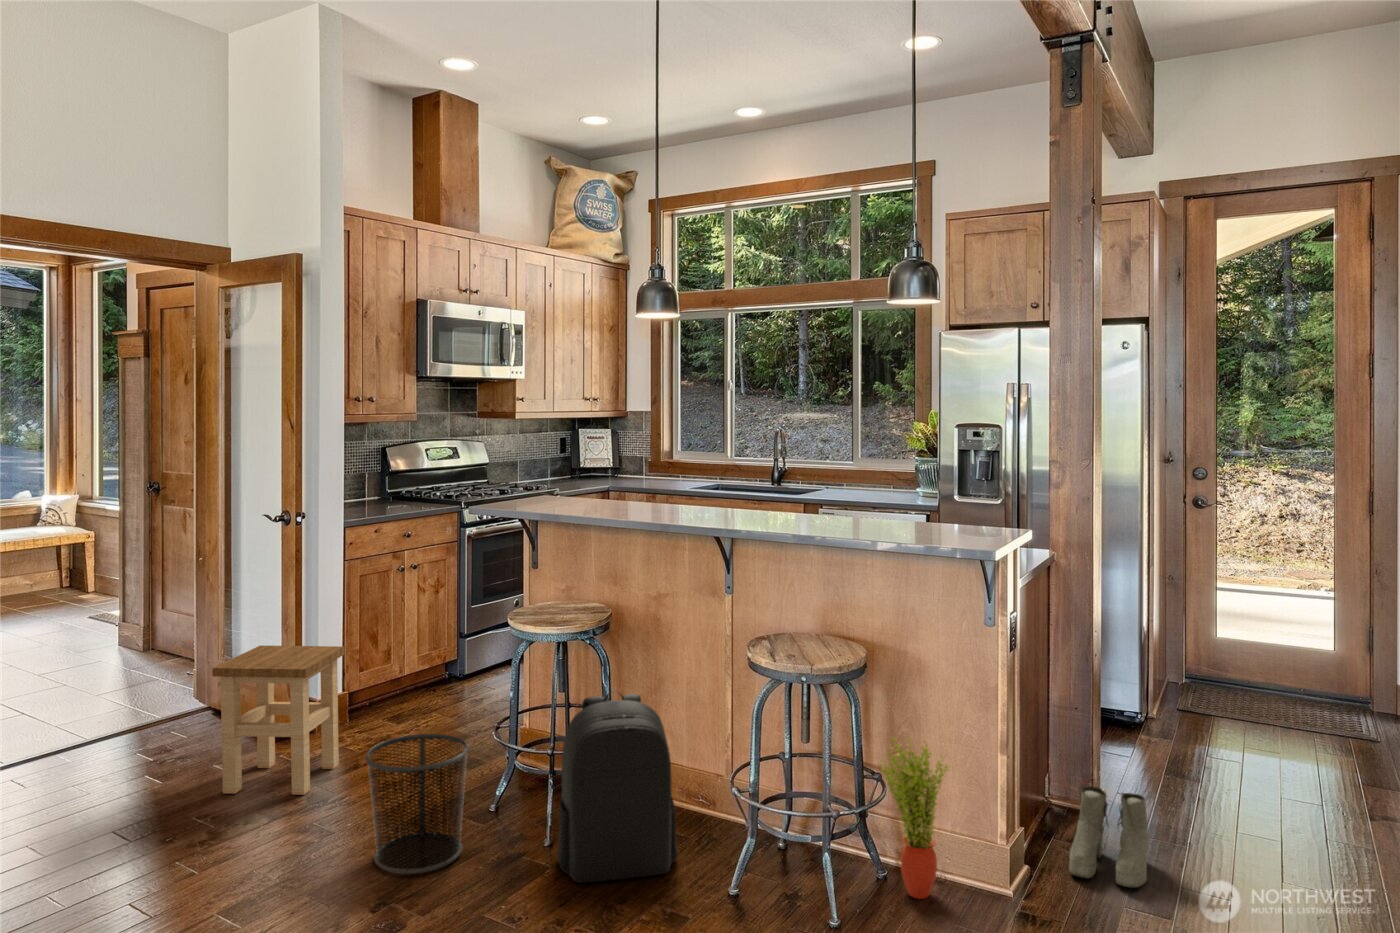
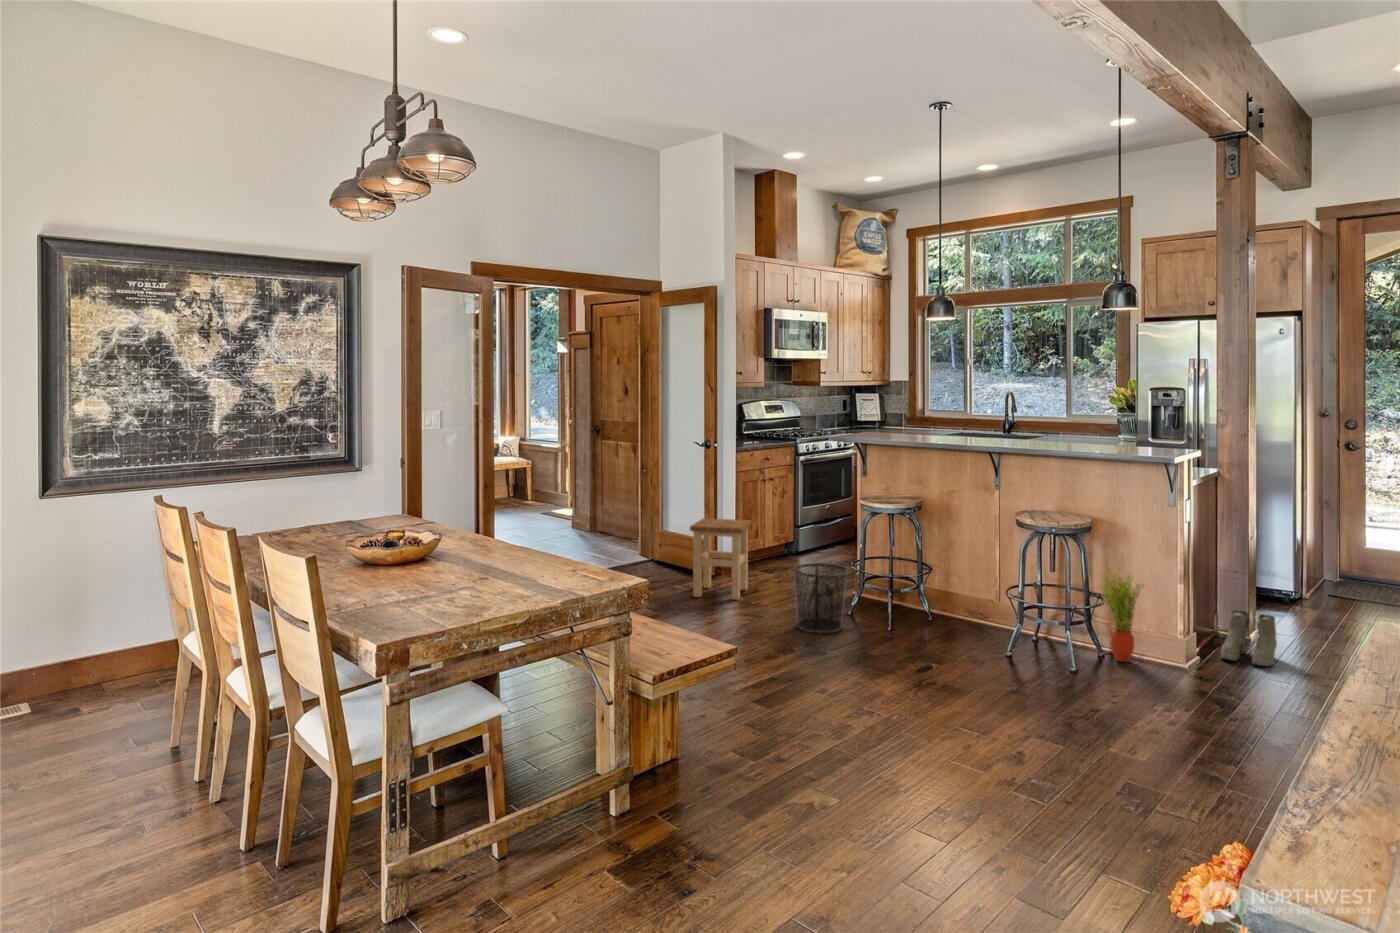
backpack: present [557,693,677,882] -> none [899,541,970,642]

